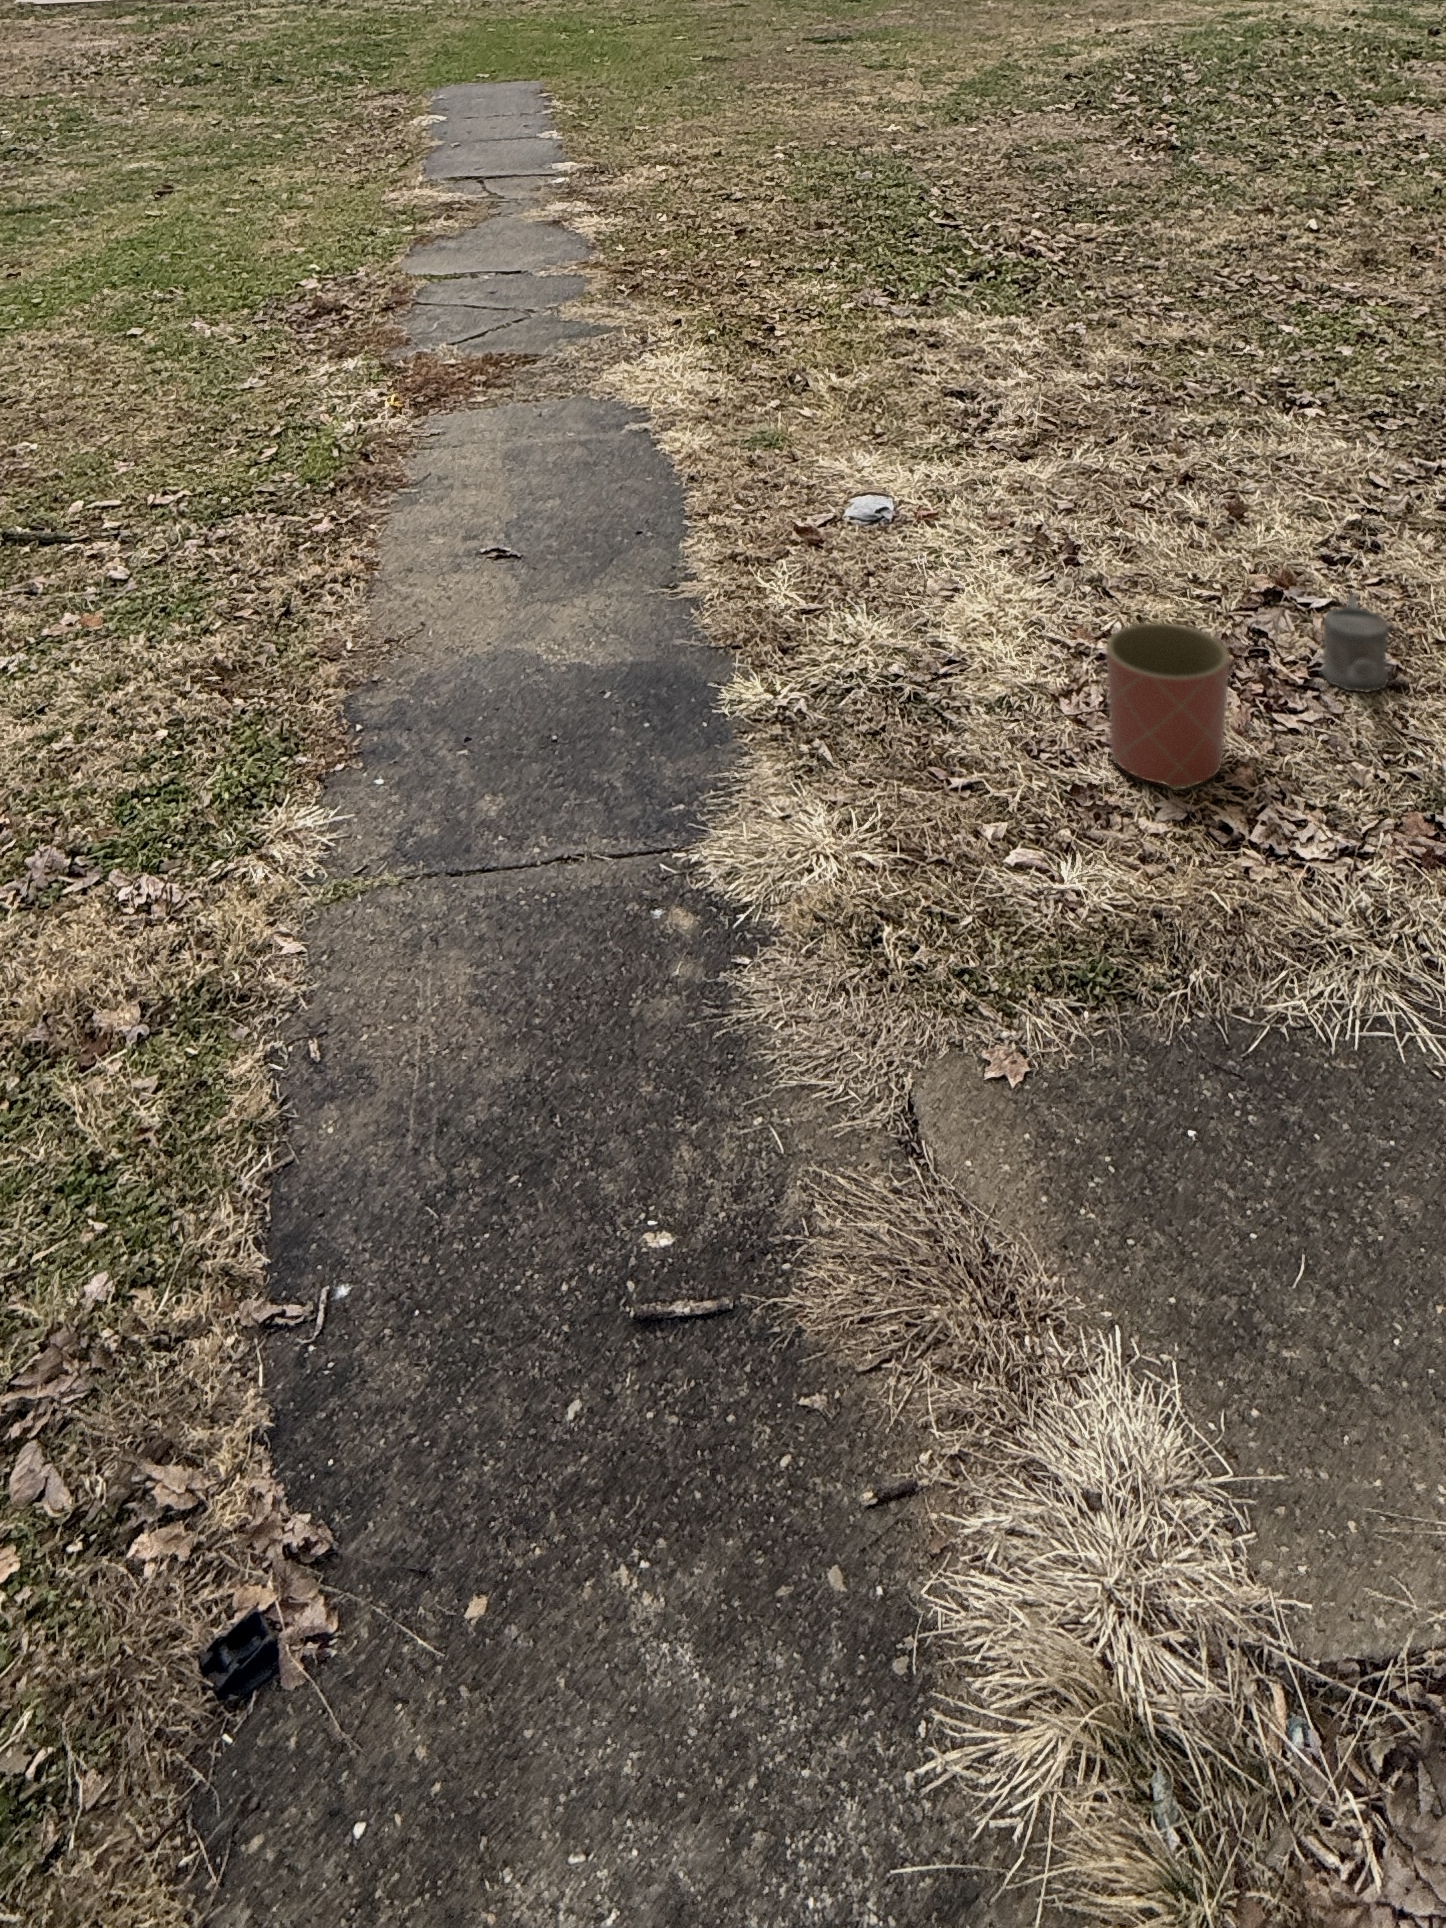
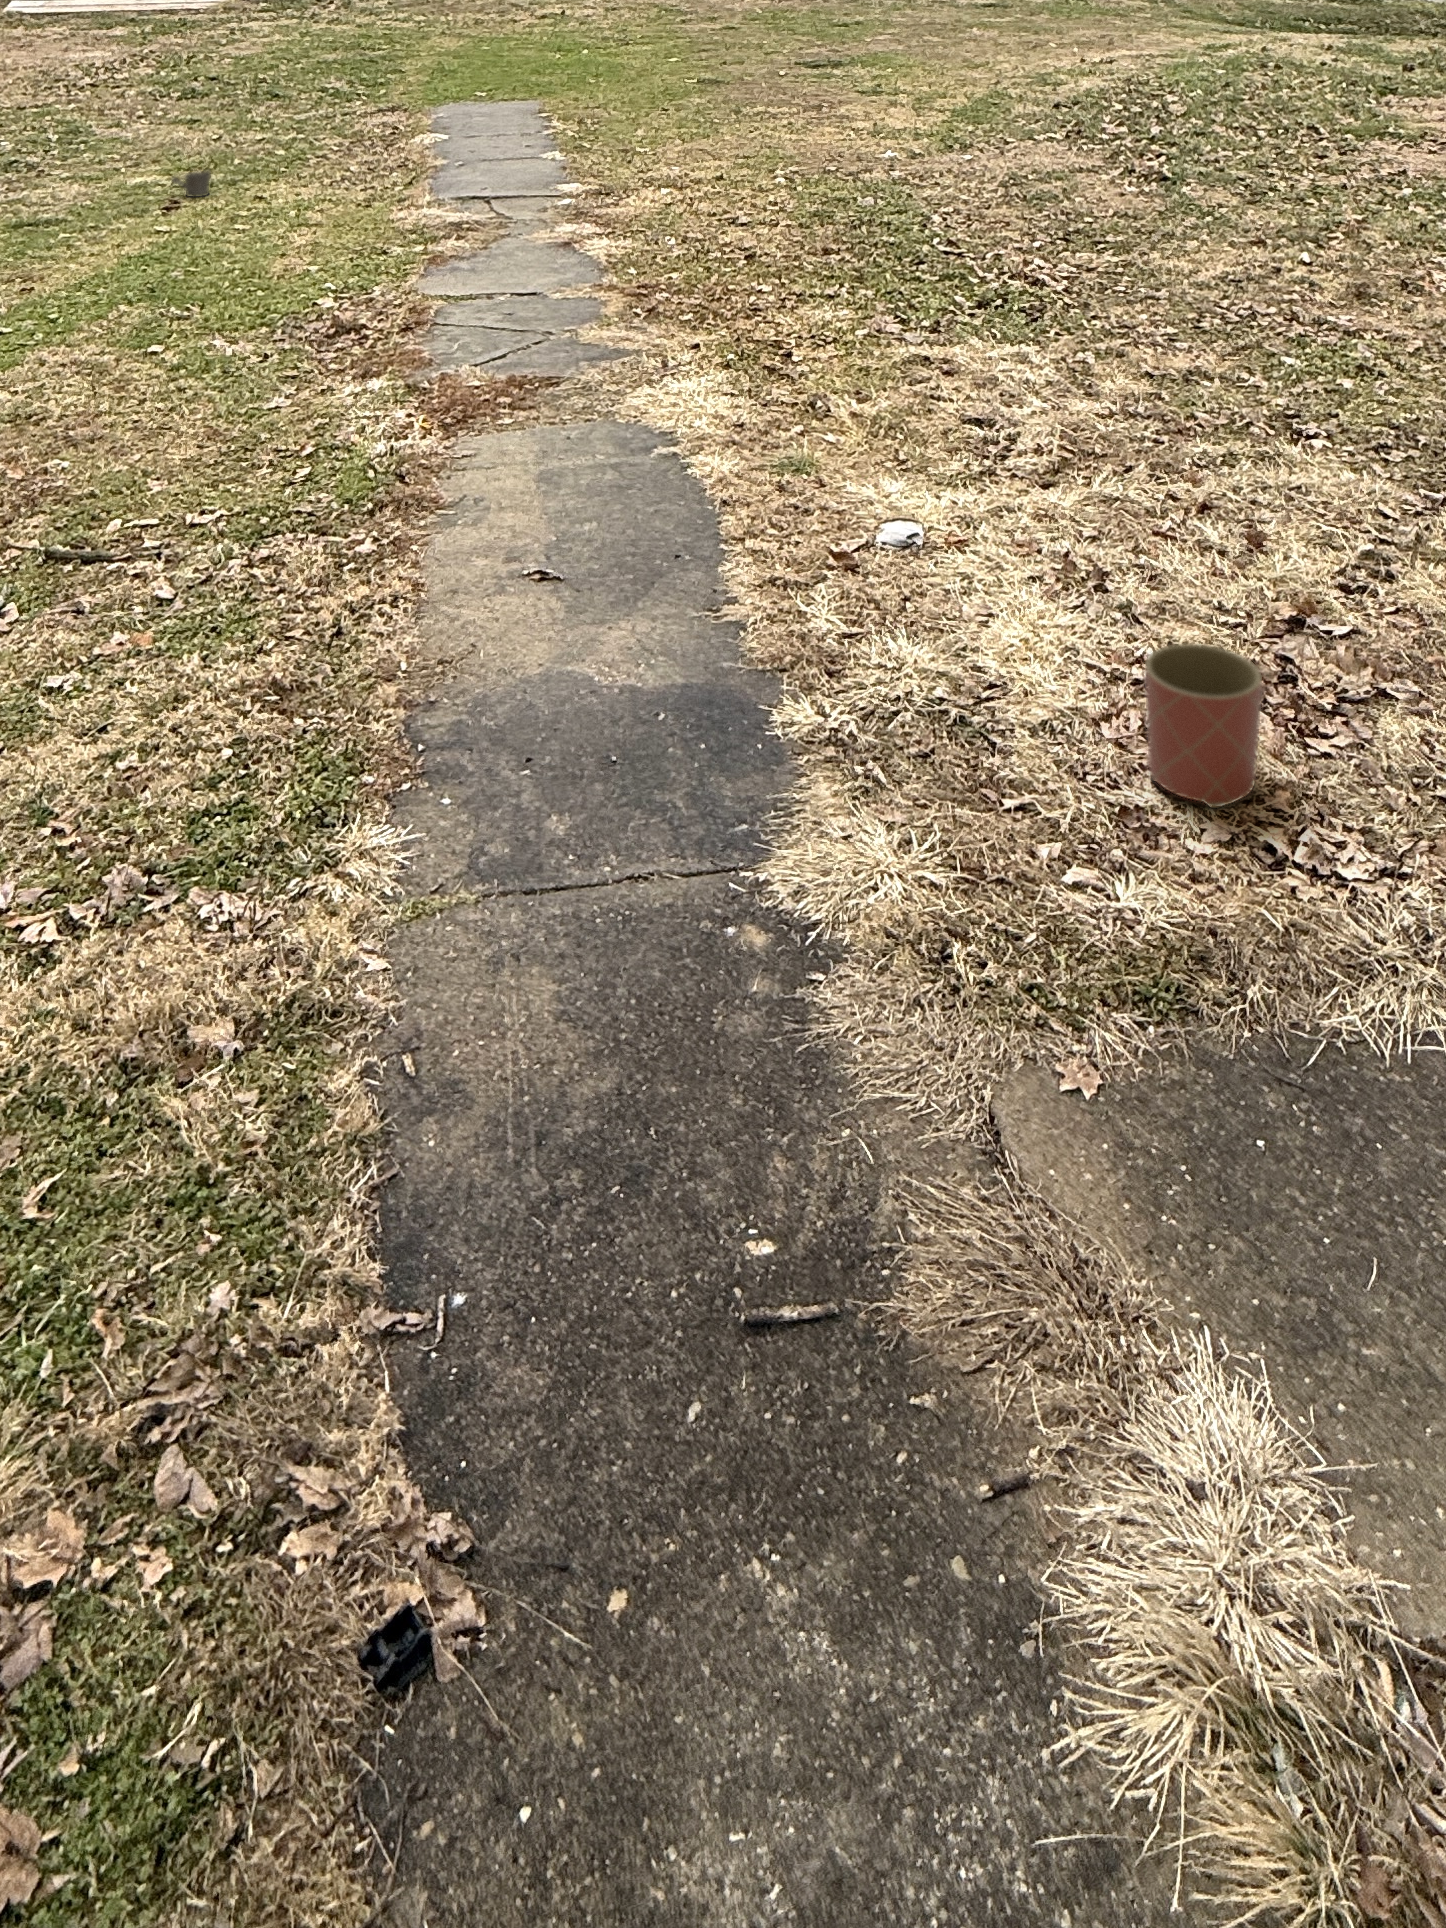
watering can: present [1322,594,1391,692] -> present [172,170,211,197]

